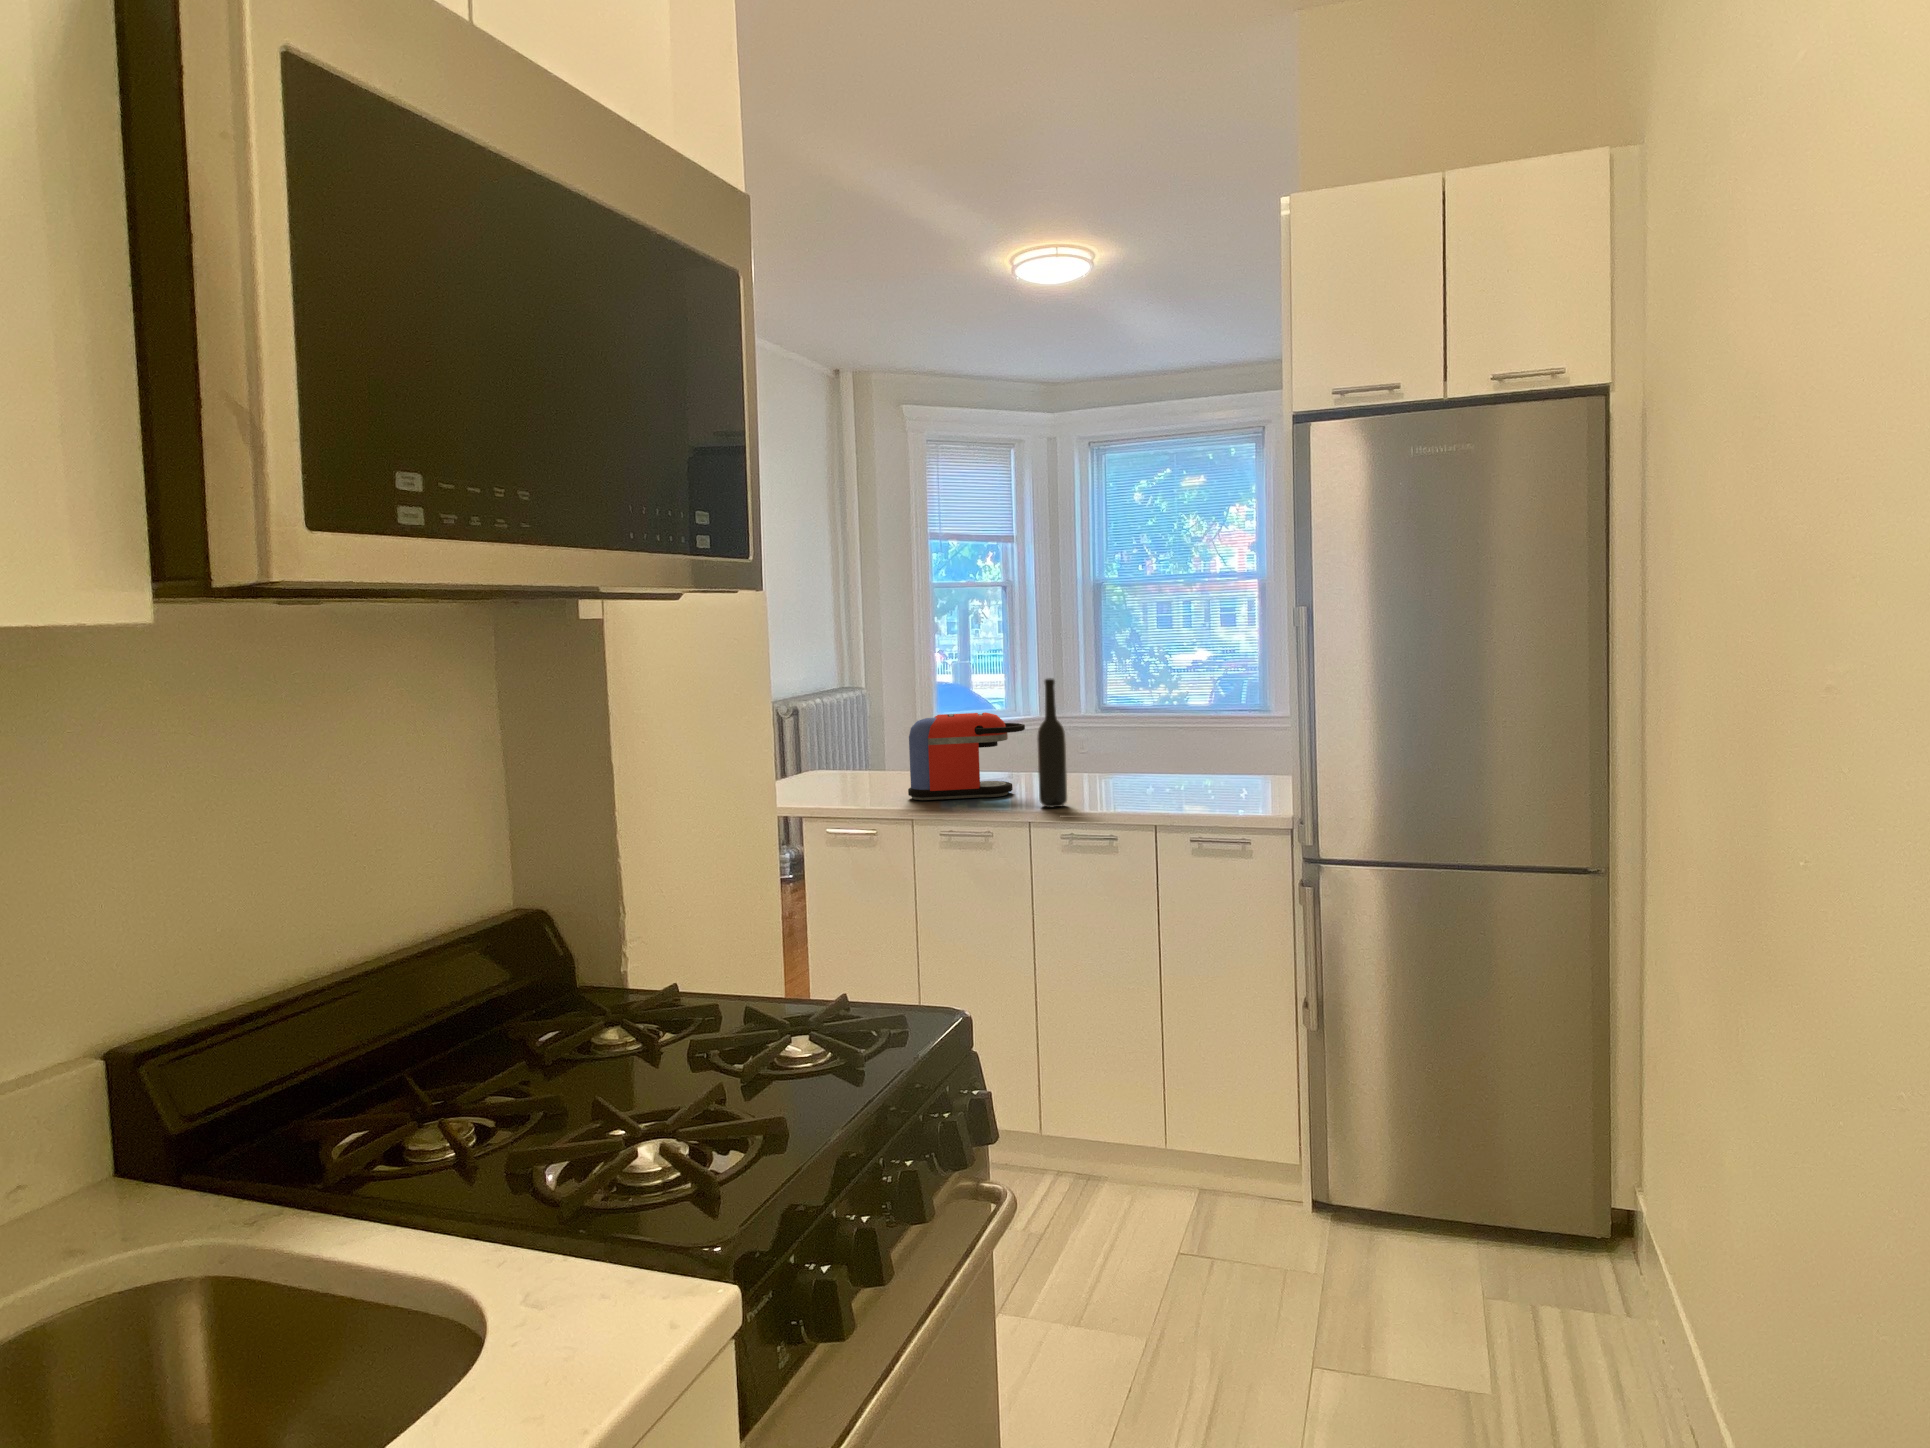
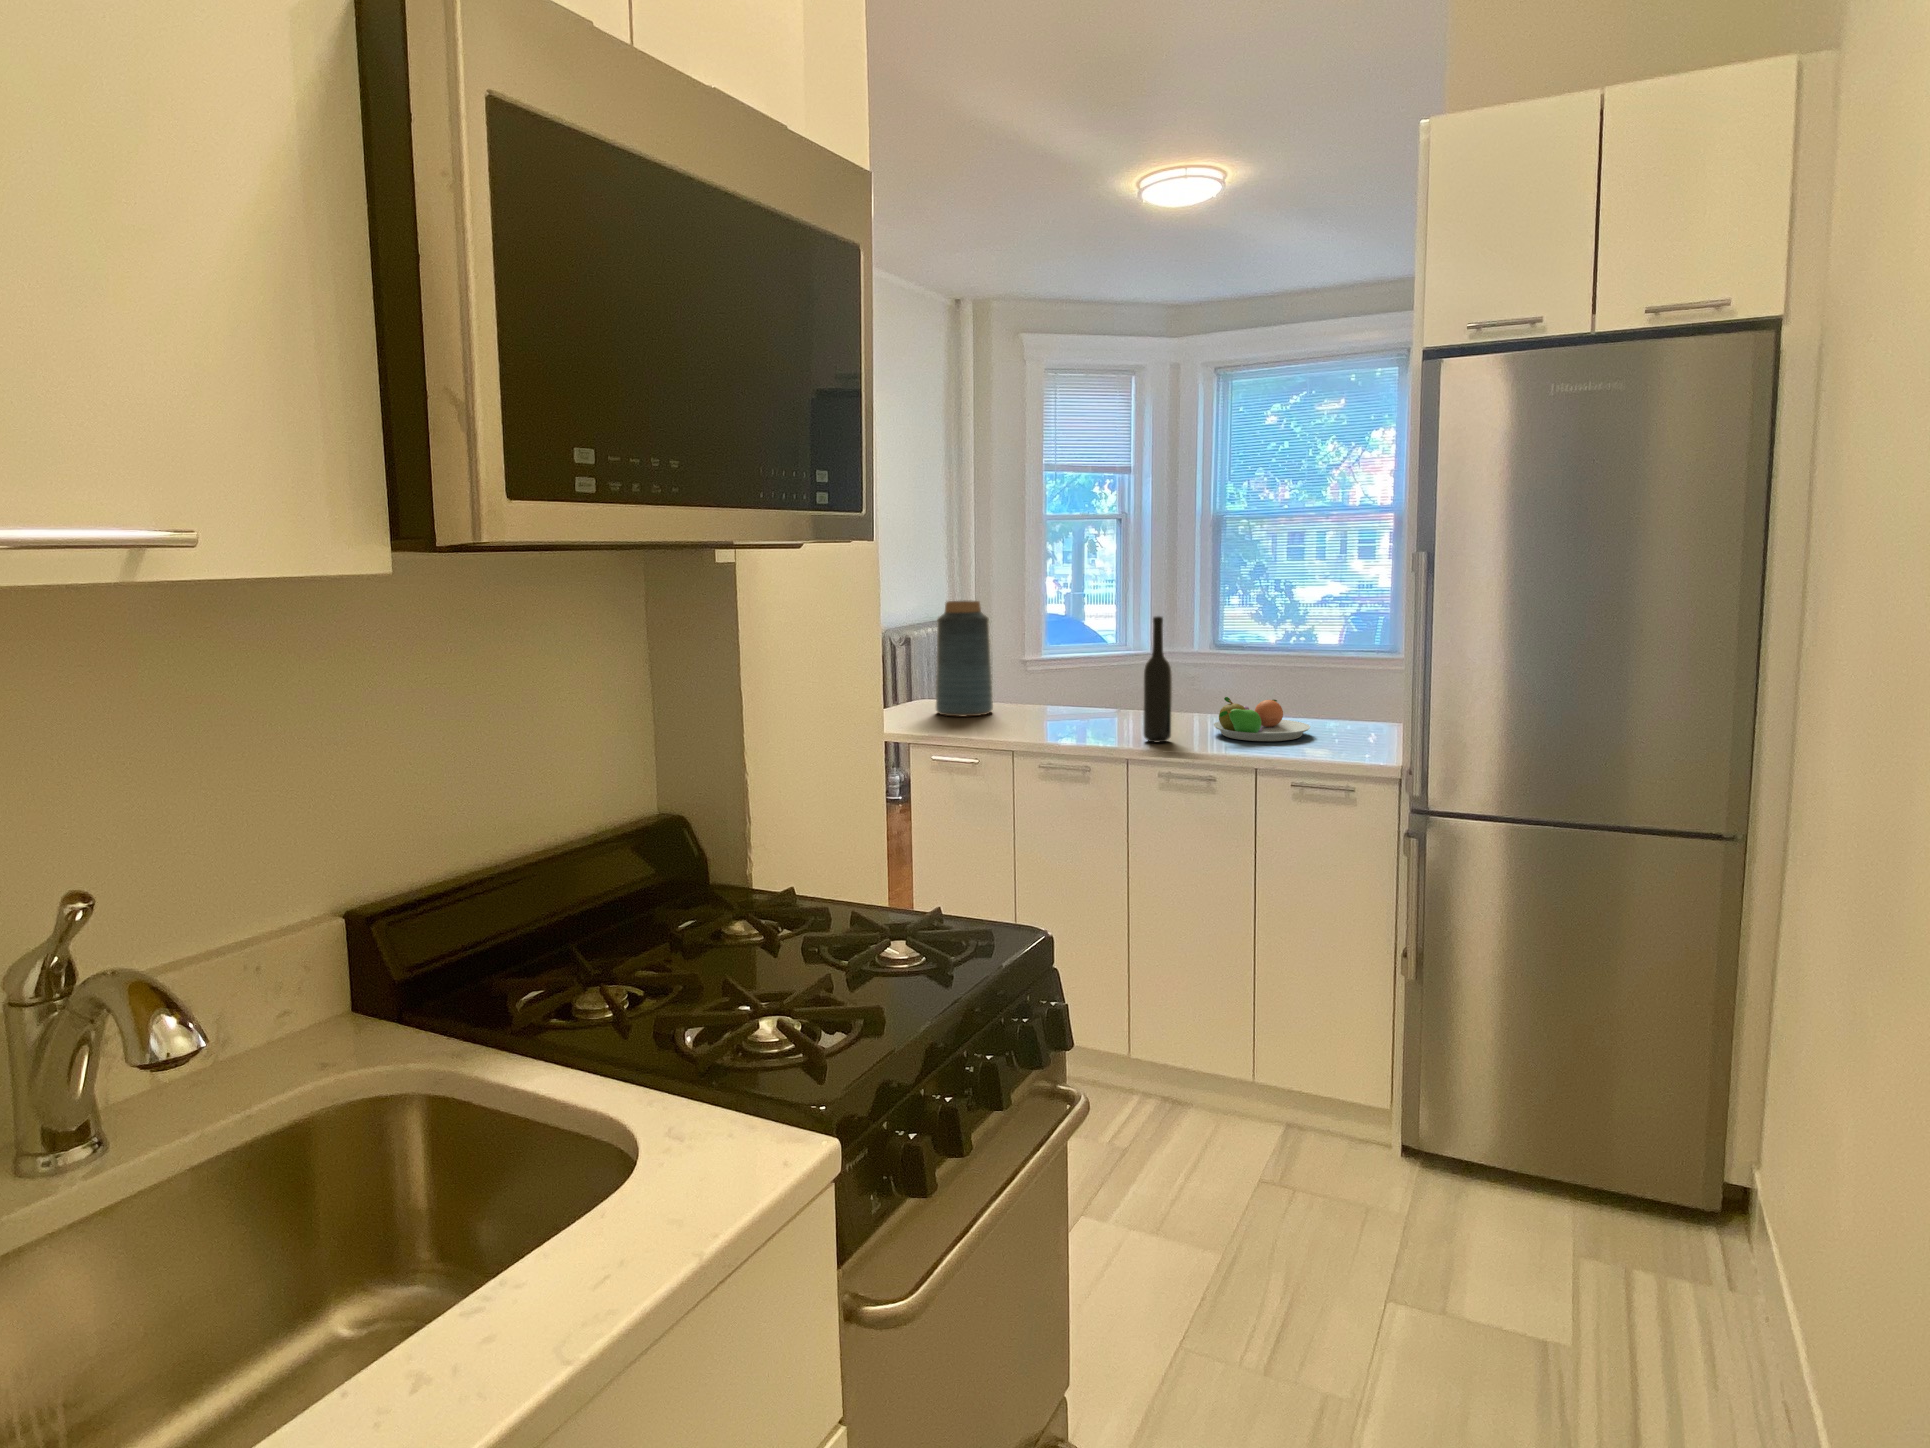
vase: none [821,669,882,790] -> present [935,601,993,716]
coffee maker: present [908,713,1025,800] -> none [1017,647,1133,730]
fruit bowl: none [1108,758,1203,801] -> present [1214,697,1310,741]

